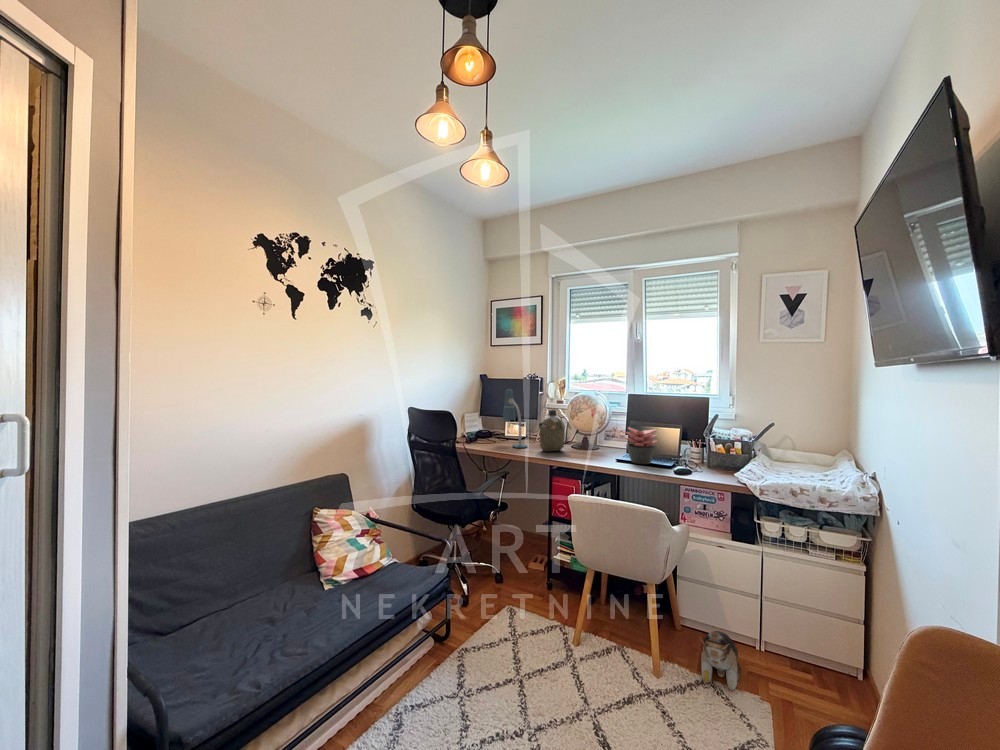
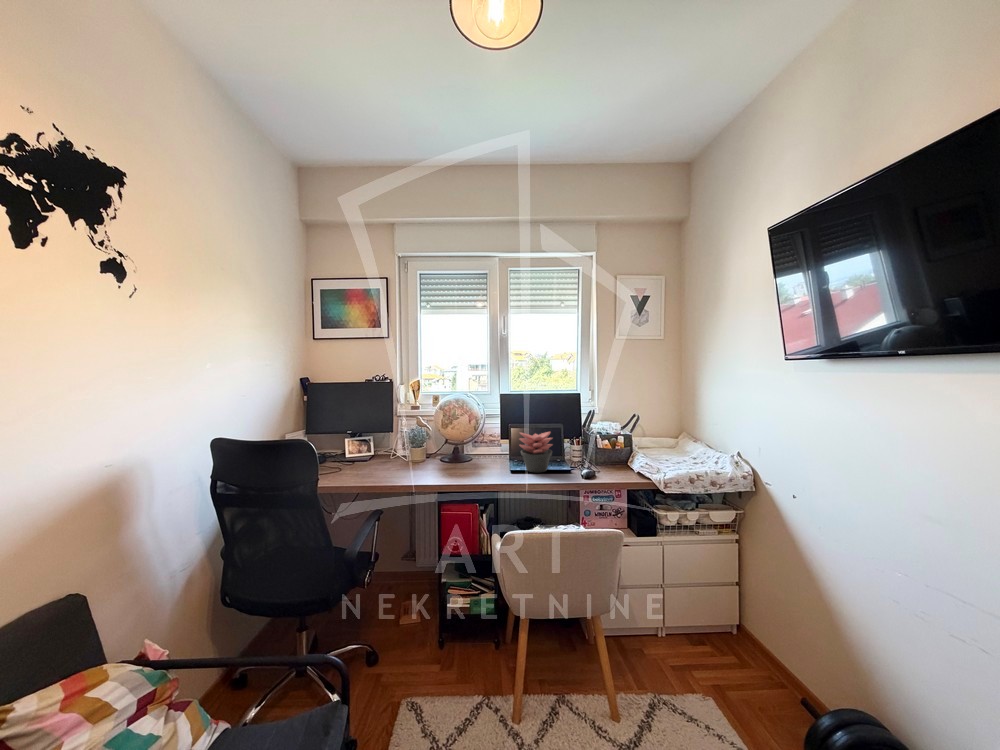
desk lamp: present [503,389,527,448] -> none [354,397,394,474]
water bottle: present [539,410,565,452] -> none [414,419,446,473]
plush toy: present [699,631,741,690] -> none [637,636,686,701]

